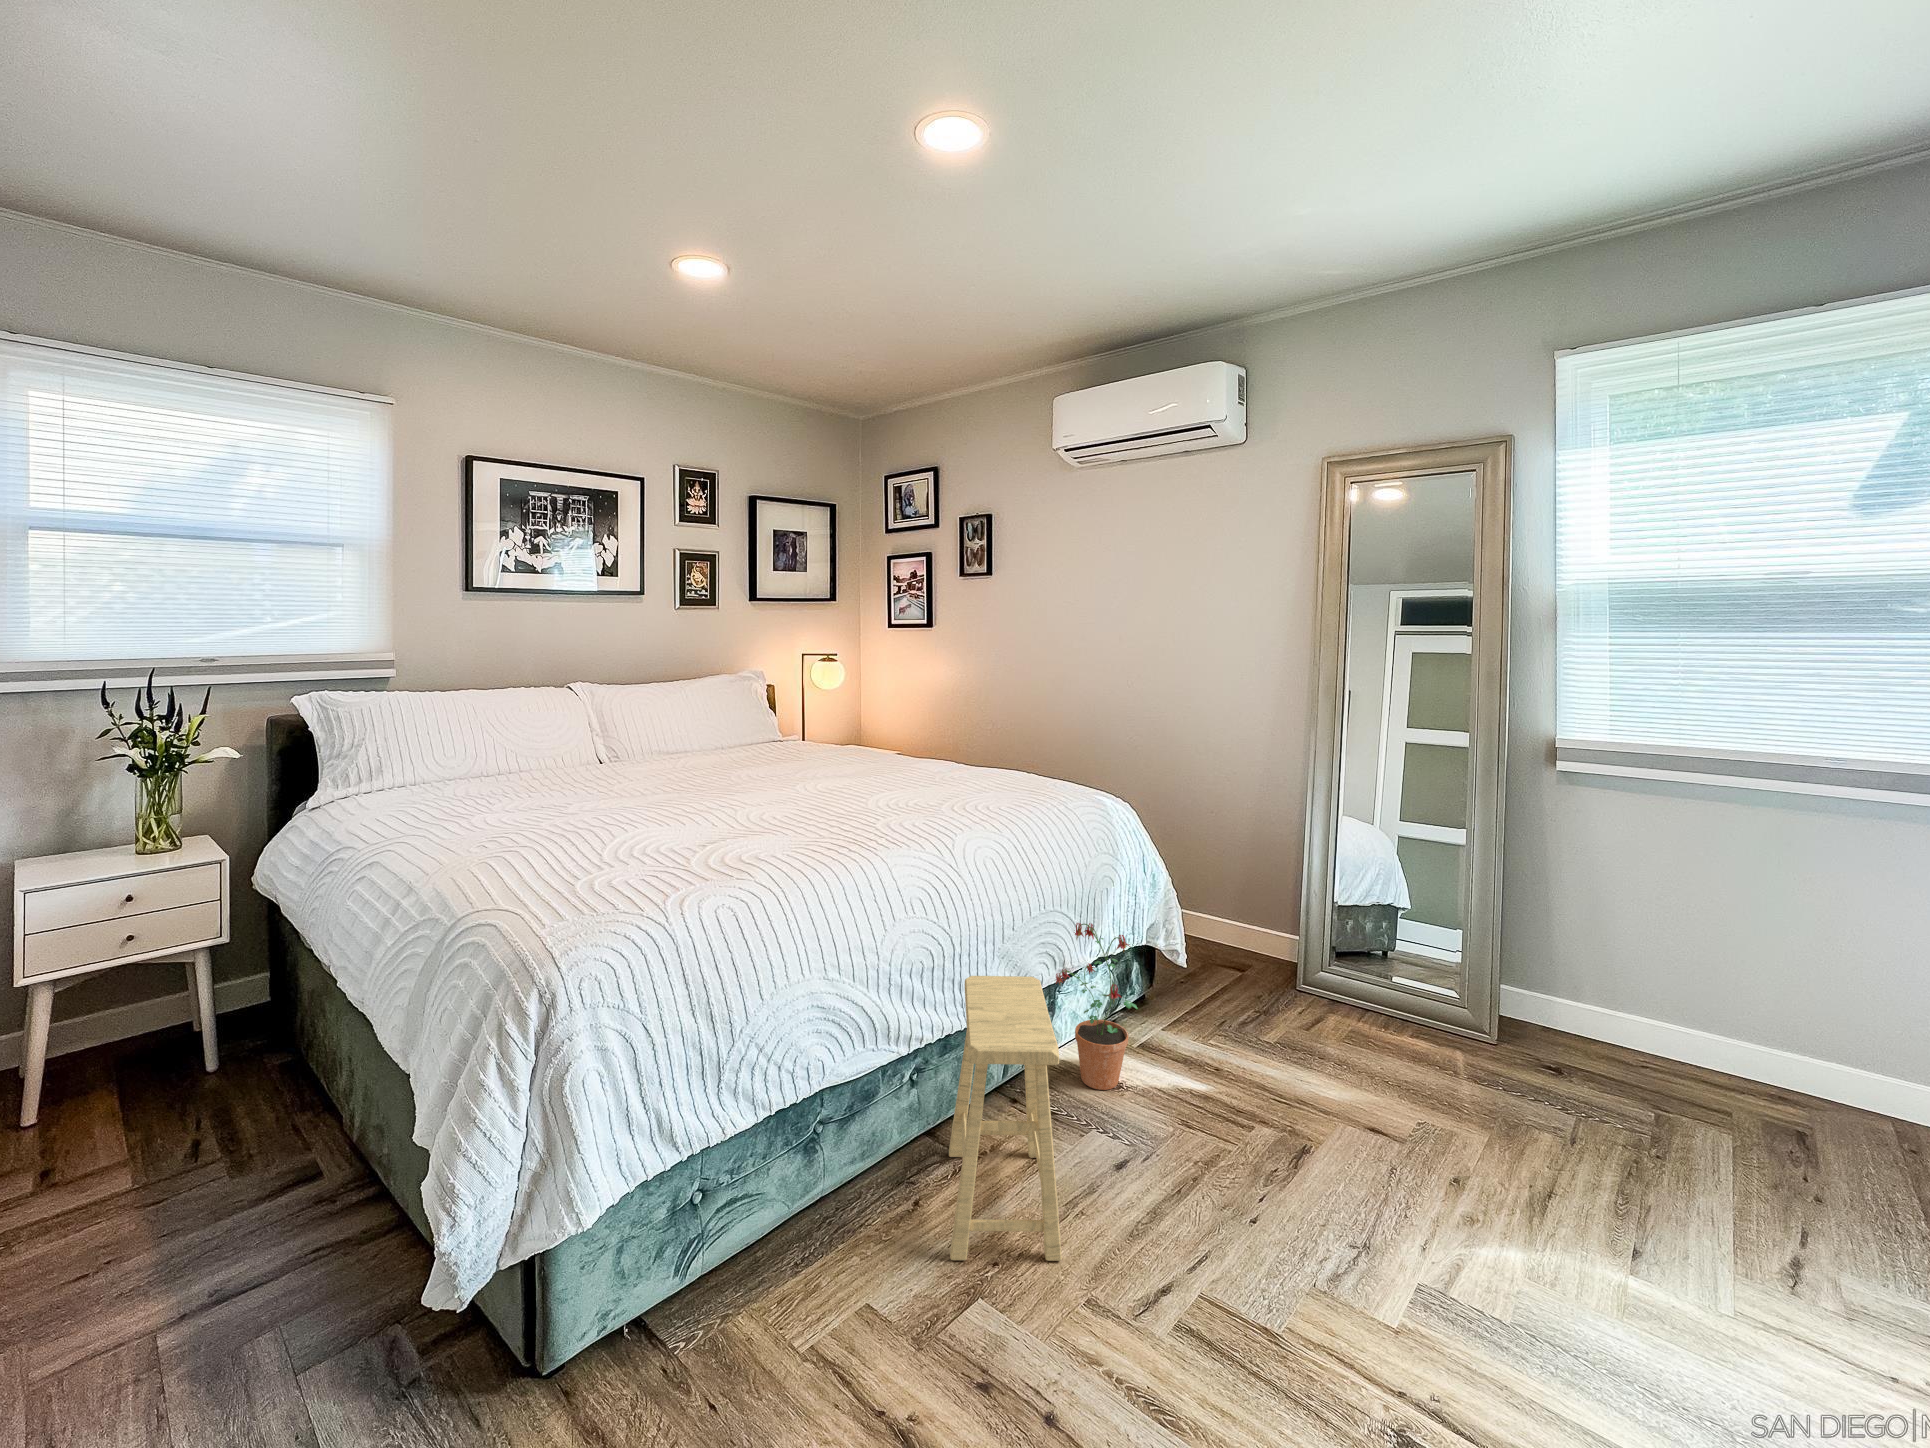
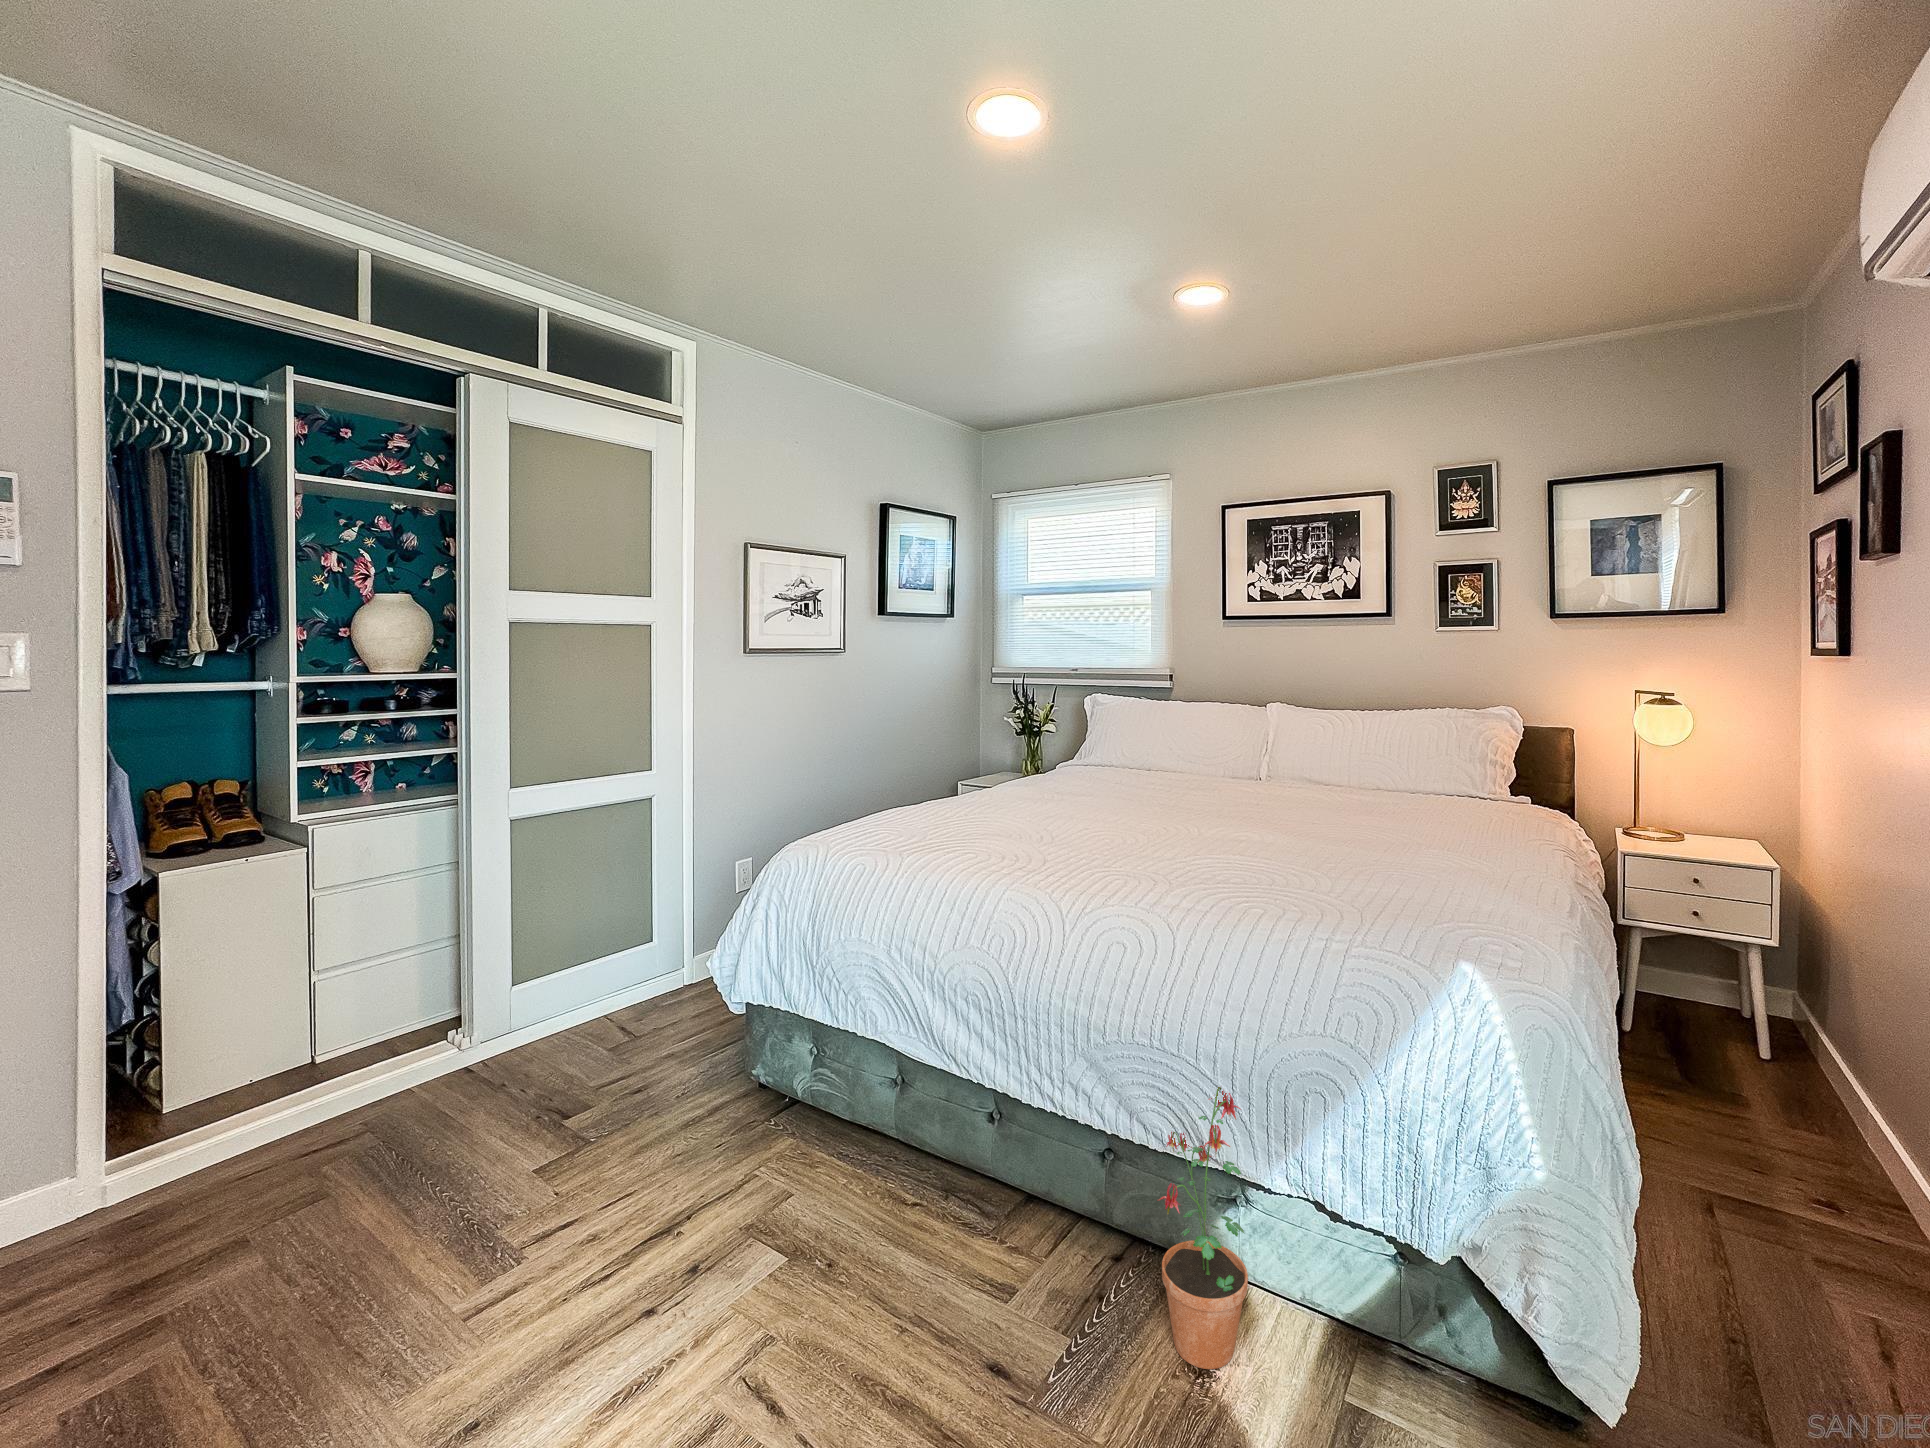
footstool: present [949,976,1062,1261] -> none [822,1021,1006,1312]

